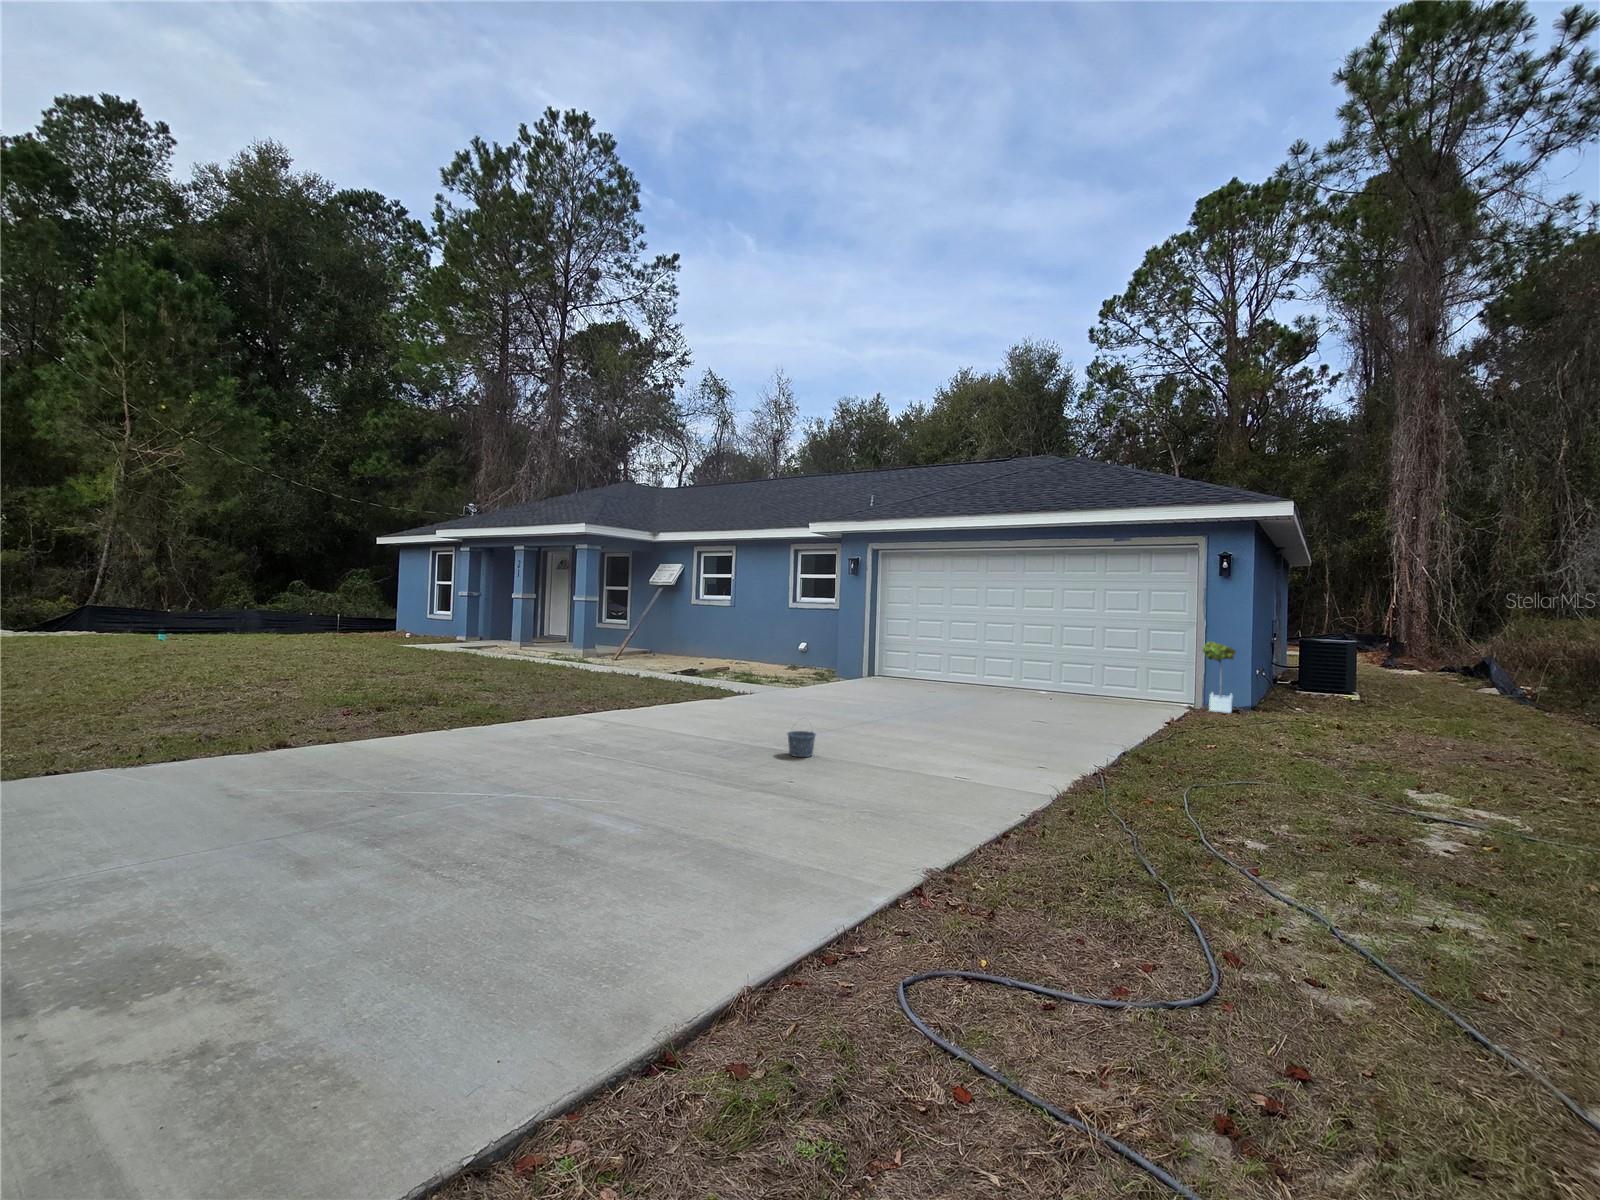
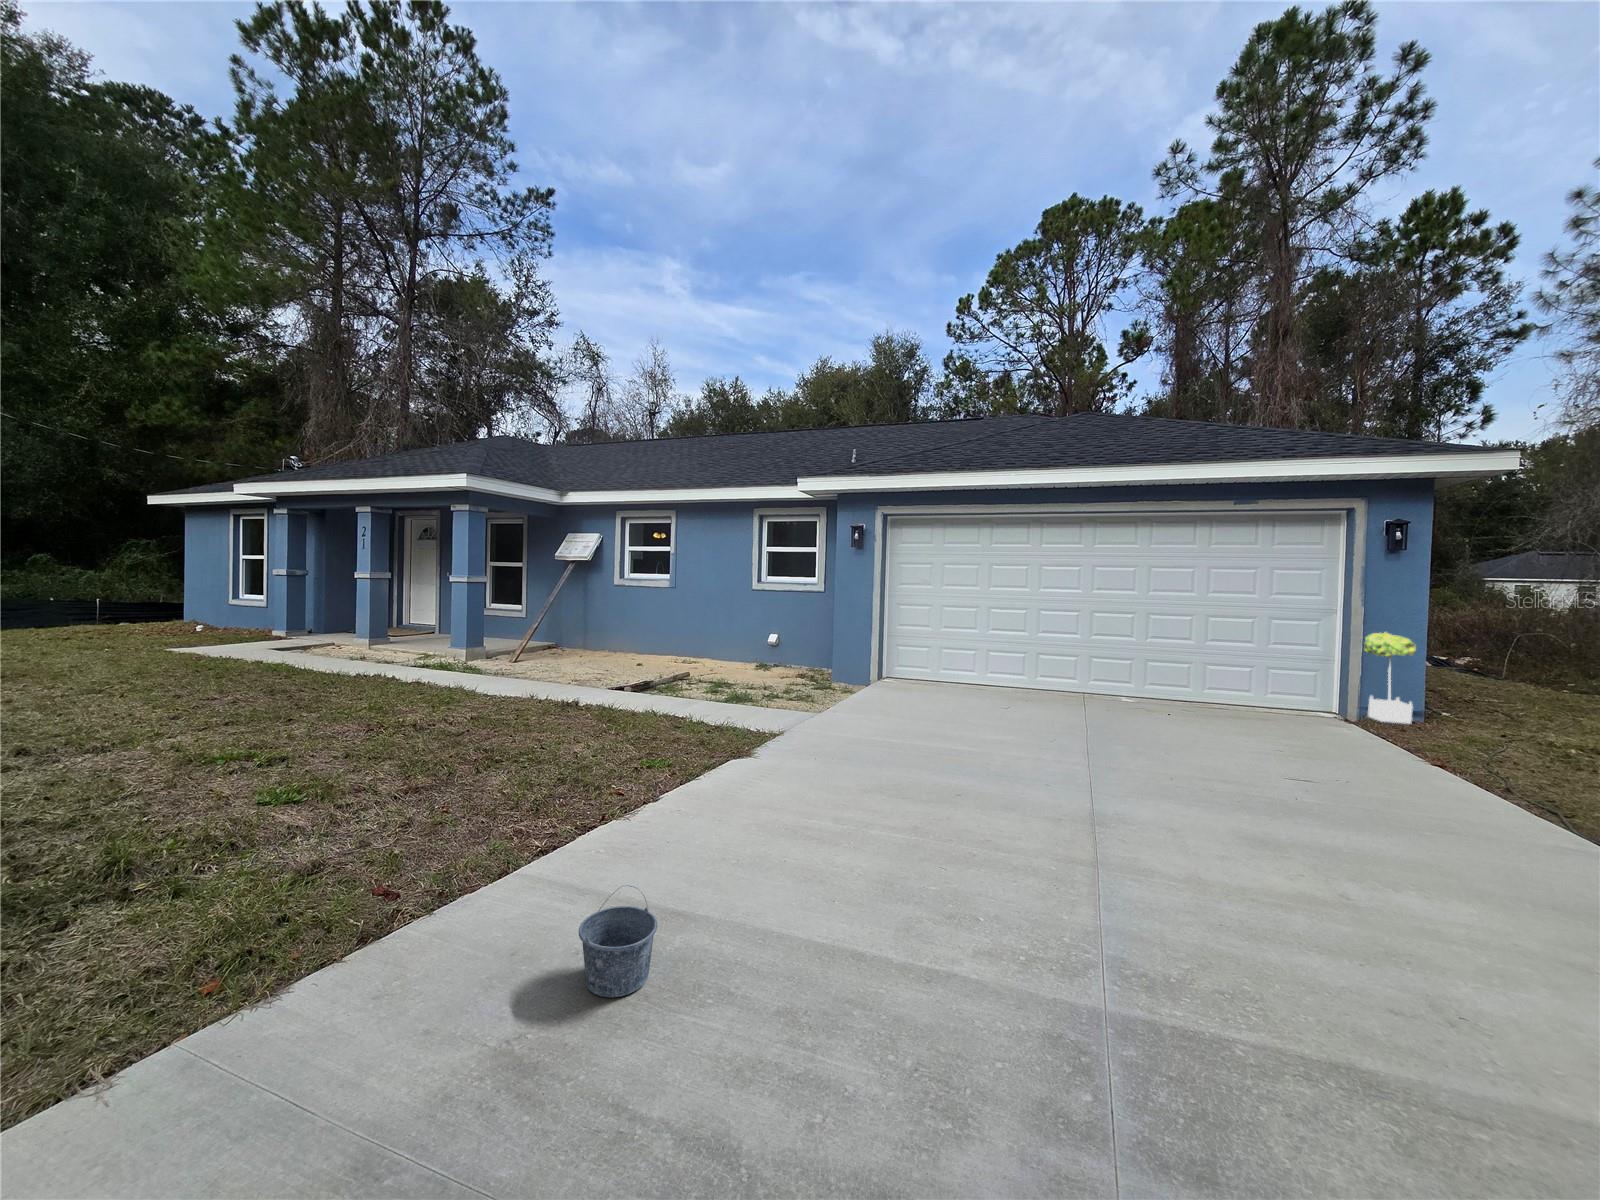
bucket: present [787,731,816,757] -> present [579,885,657,997]

